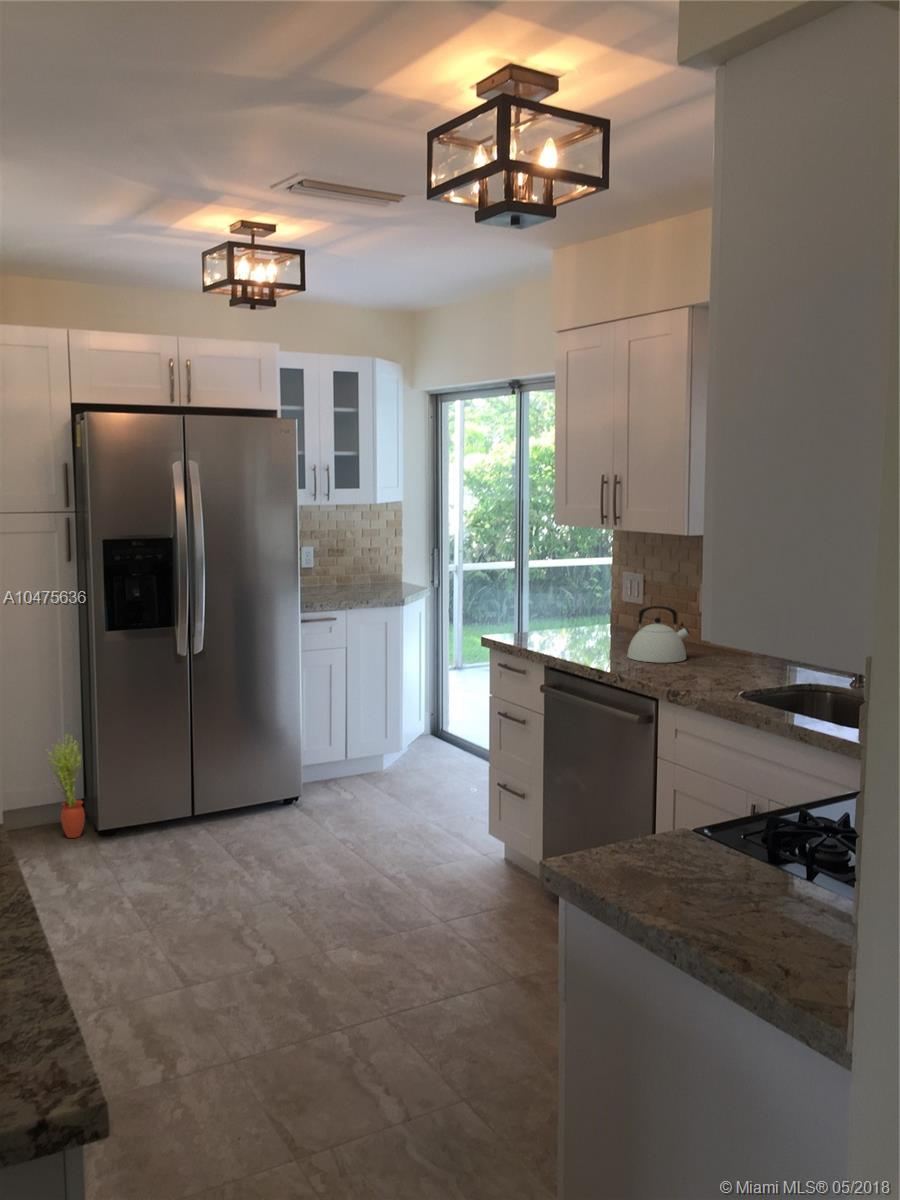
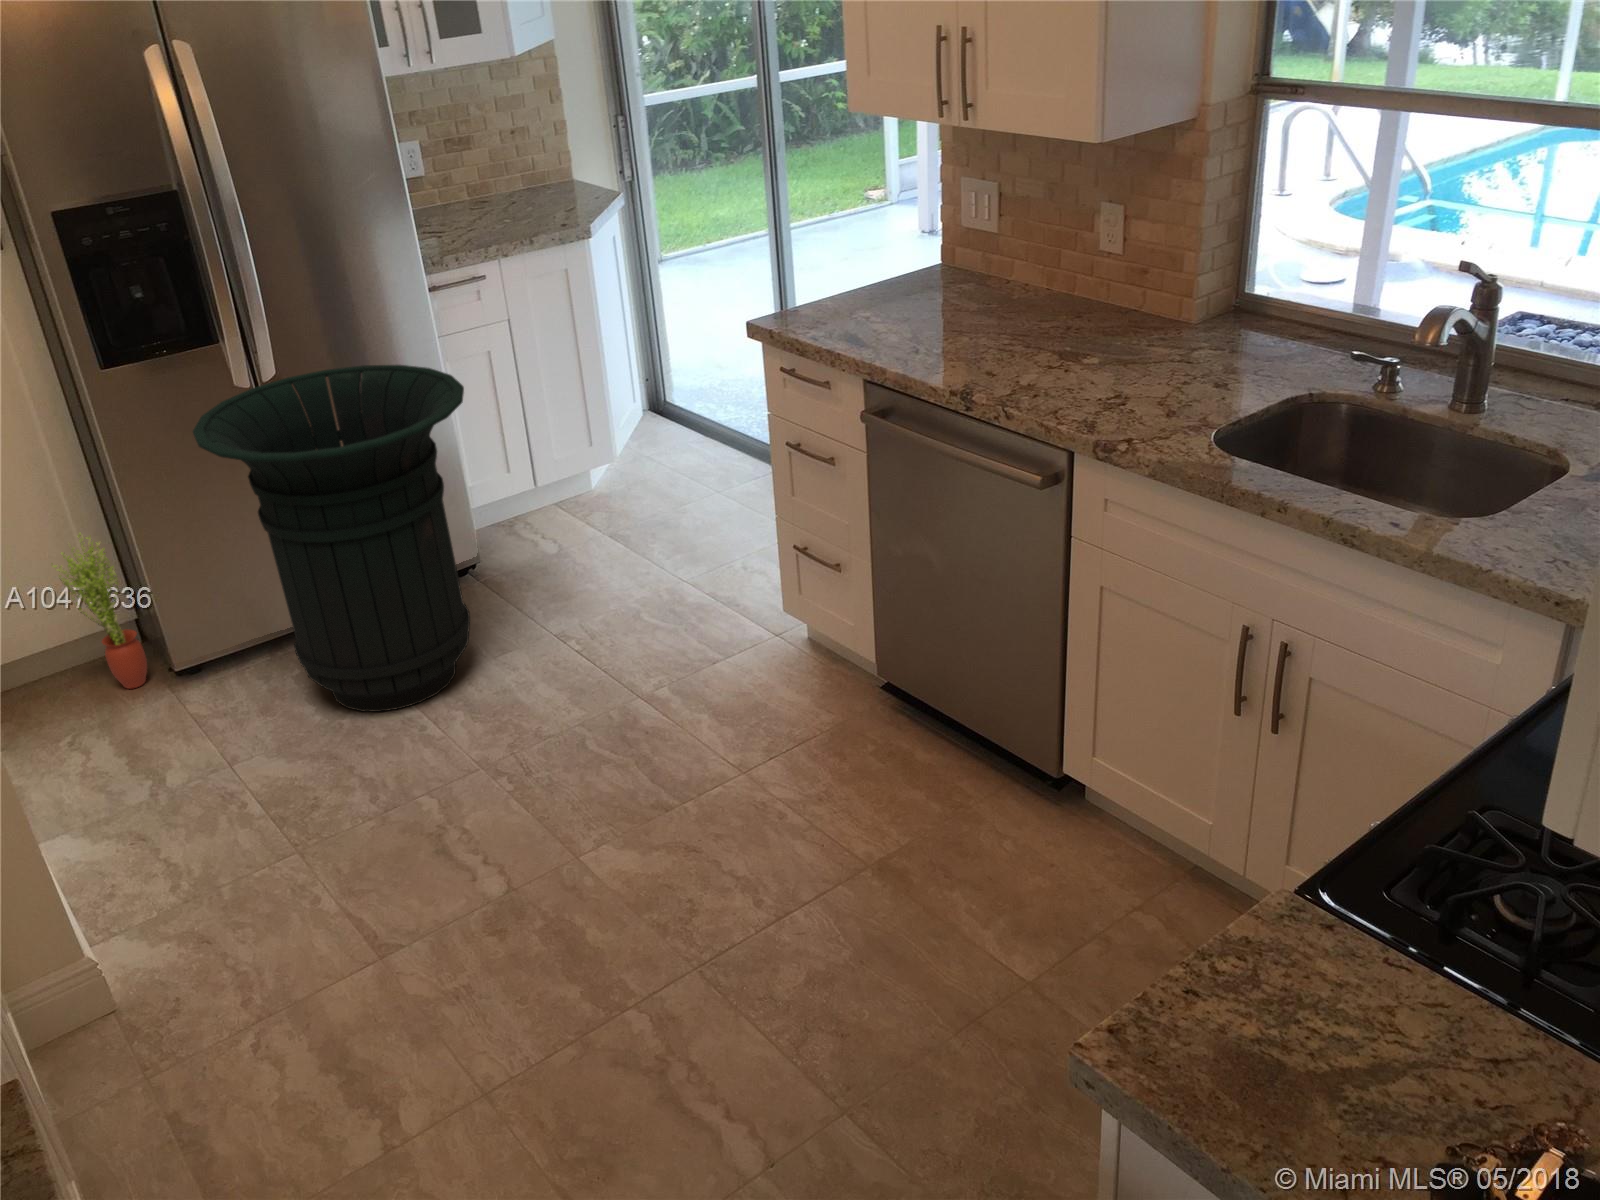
kettle: present [627,606,690,663] -> none [998,266,1099,366]
trash can: none [147,652,309,864] -> present [193,365,470,712]

